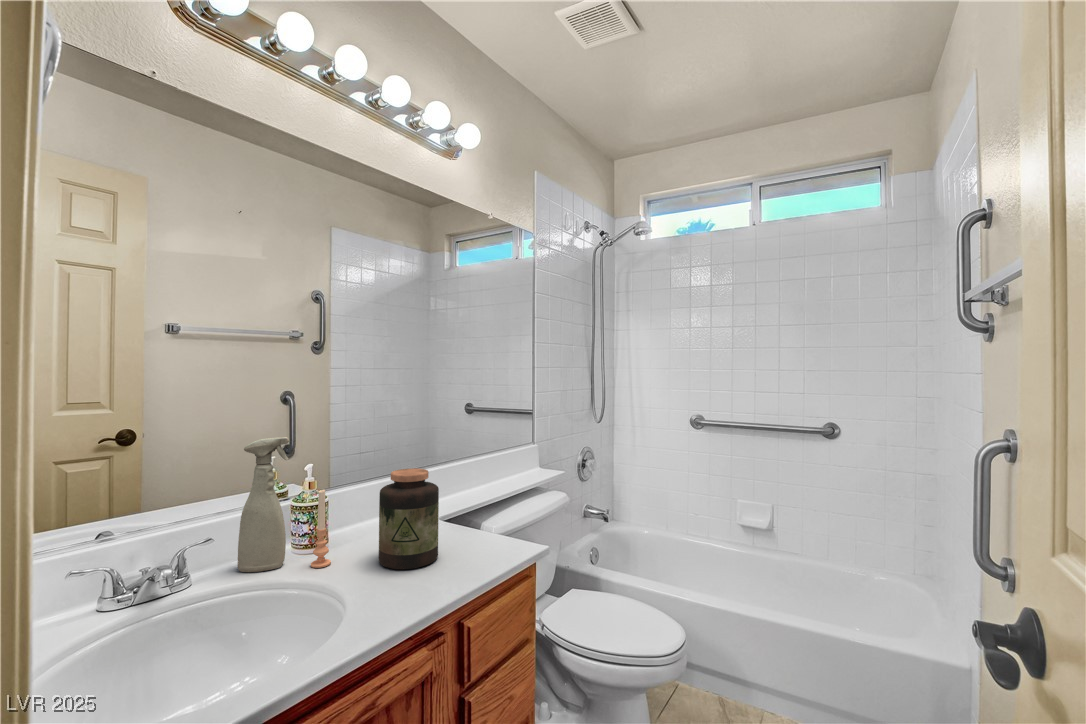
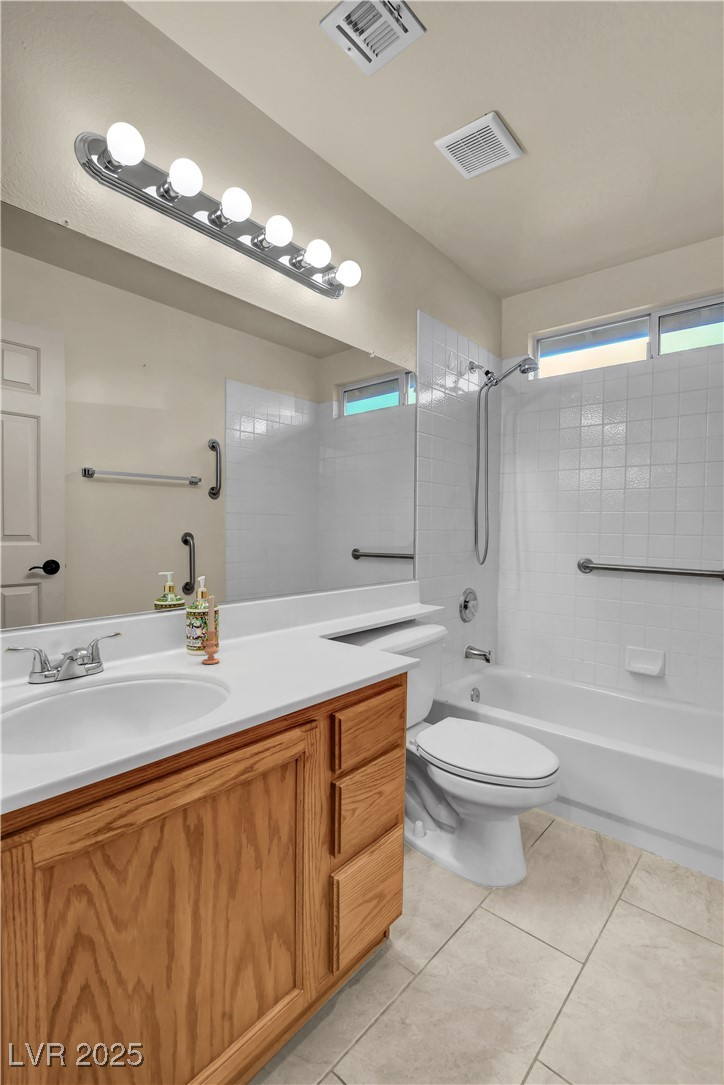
spray bottle: present [238,437,289,572] -> none [142,548,183,664]
jar: present [379,468,439,569] -> none [261,581,315,669]

